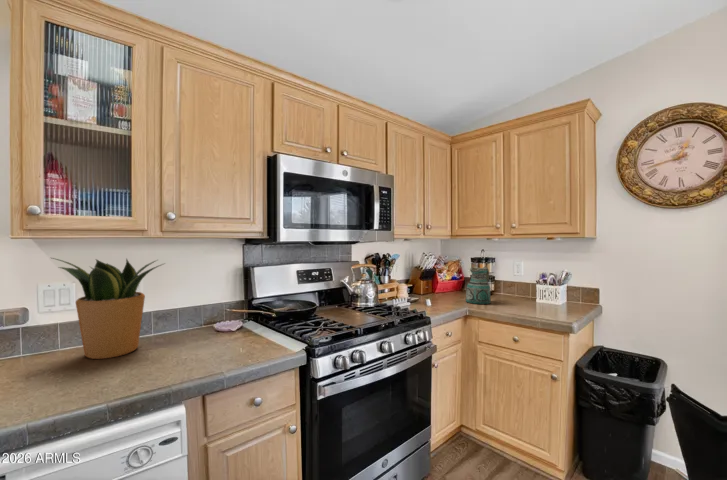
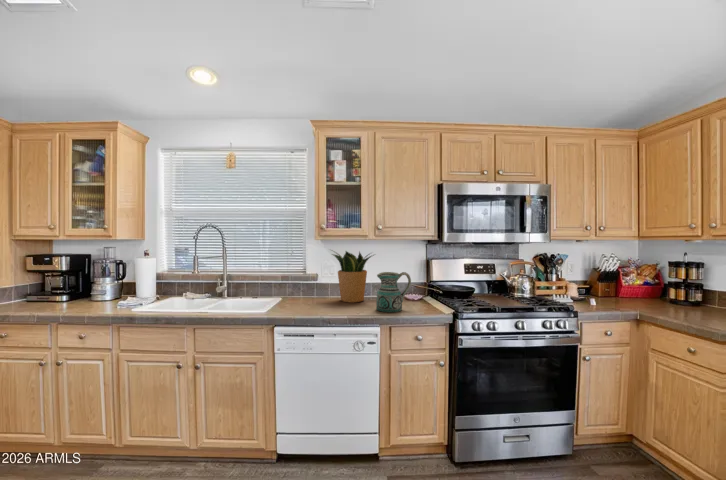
ceramic pitcher: present [466,267,491,304] -> present [376,272,411,312]

